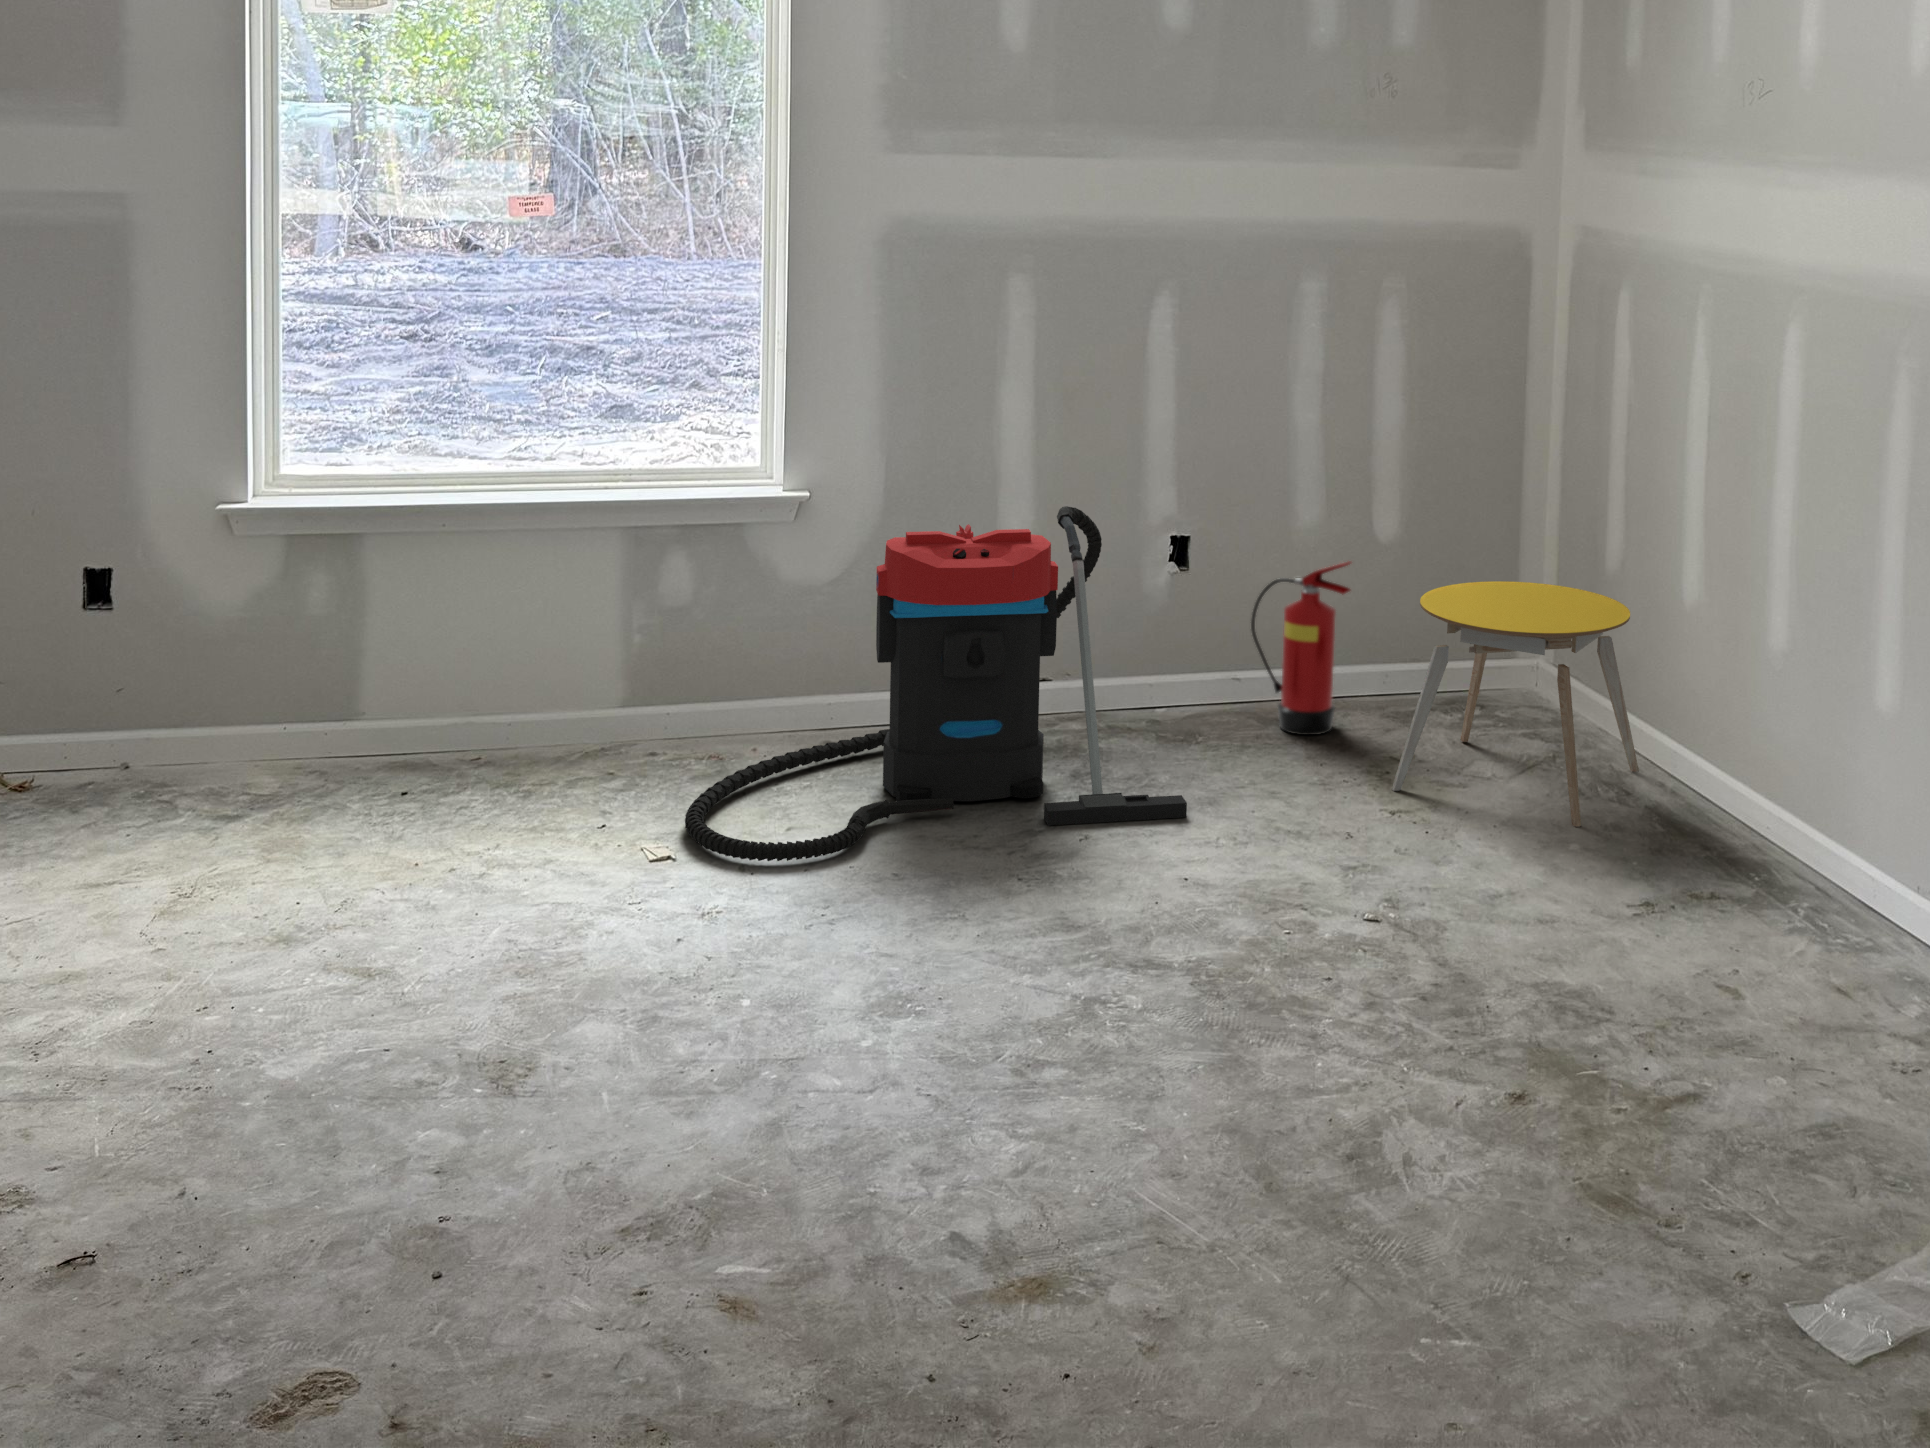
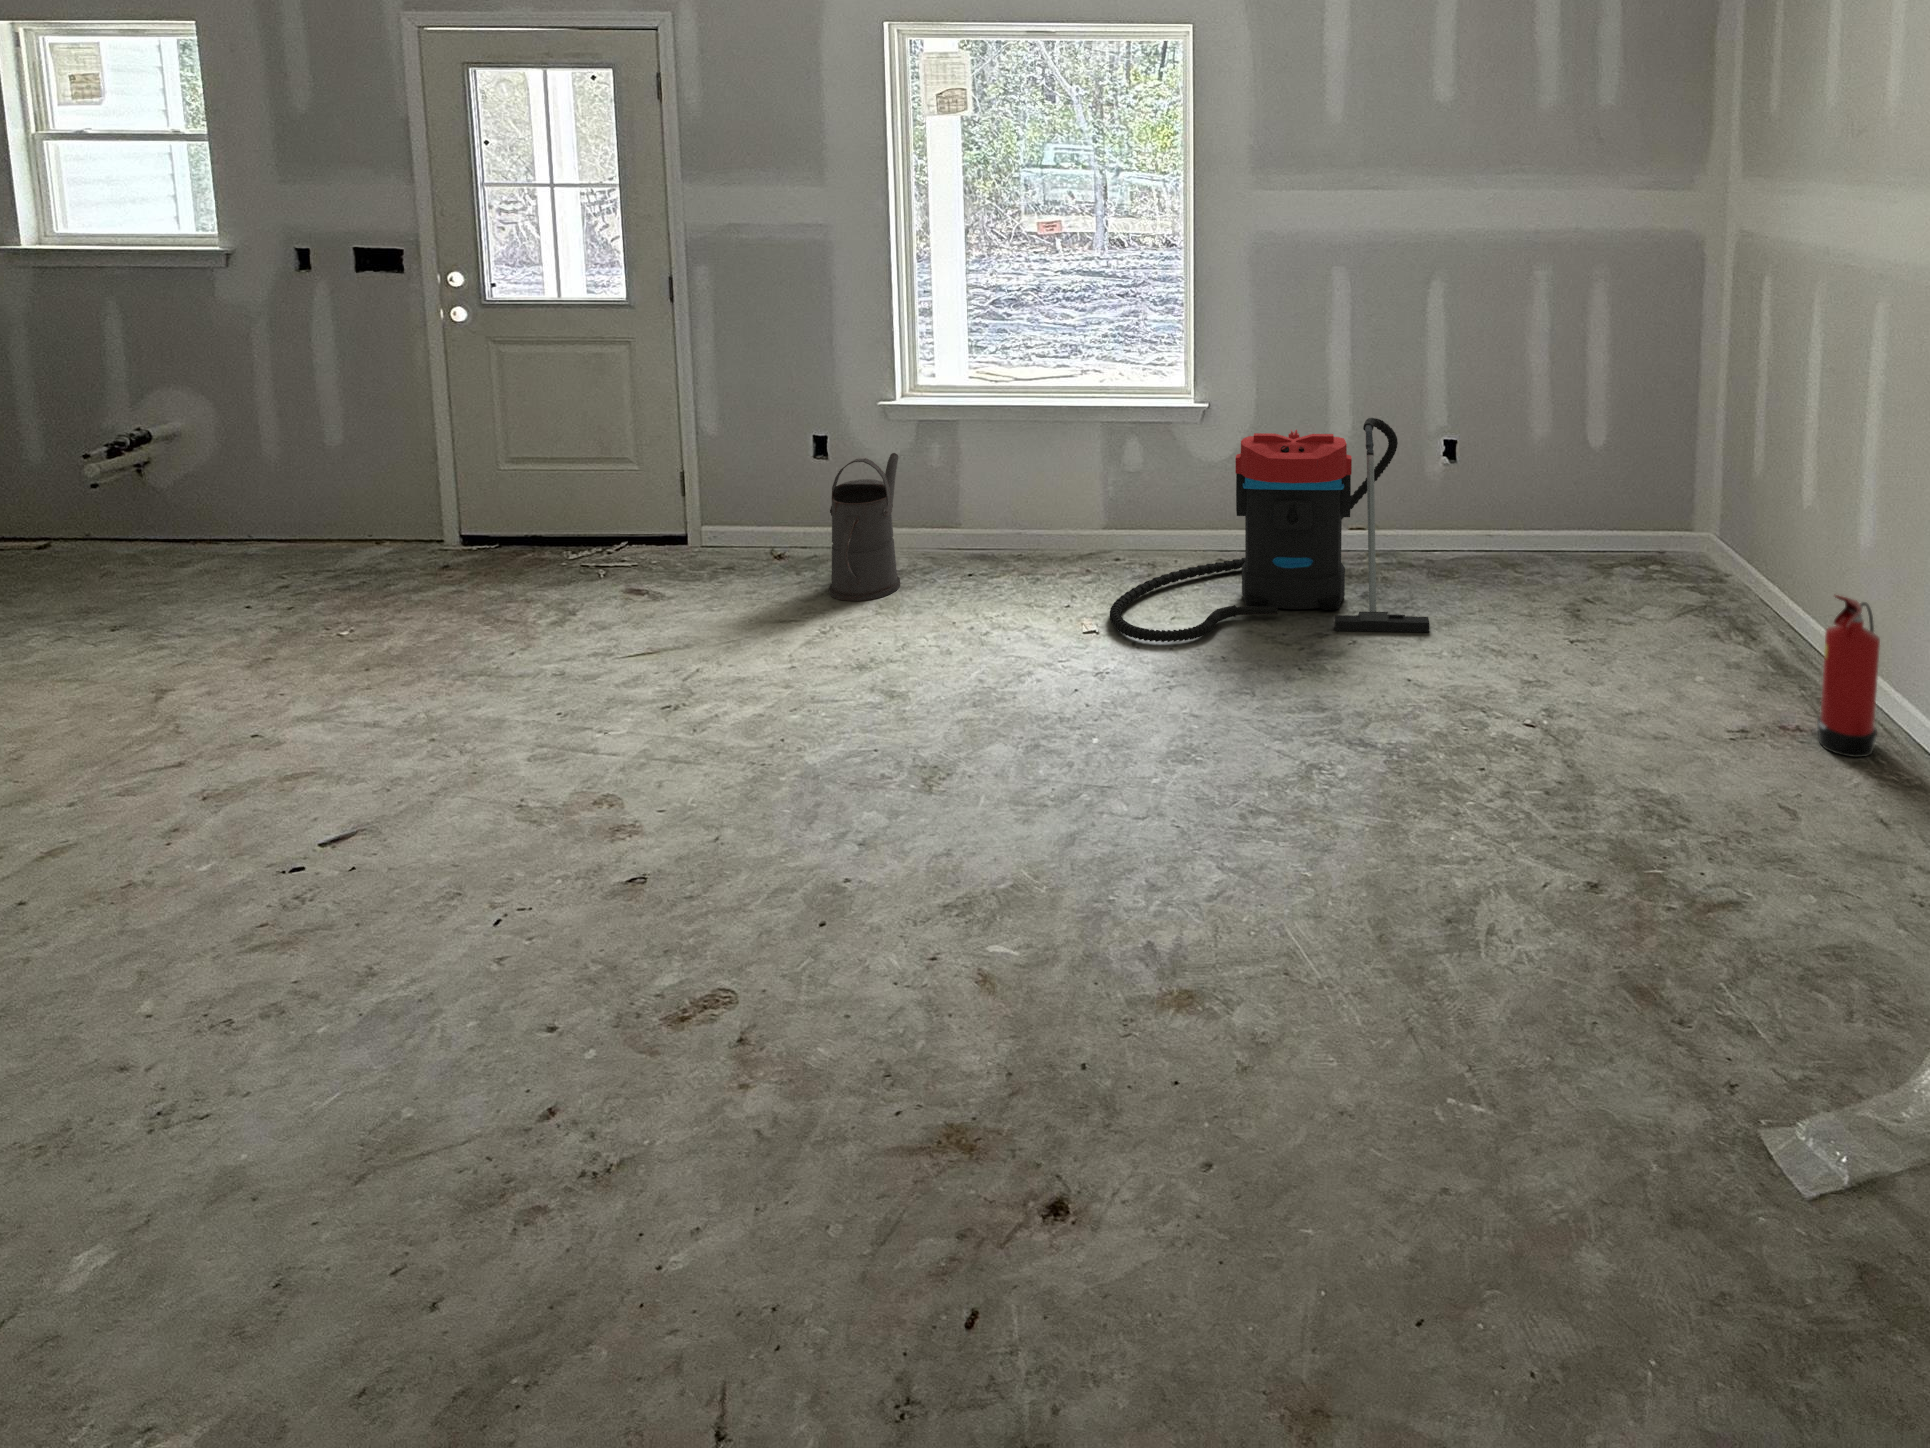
fire extinguisher: present [1251,562,1351,735] -> present [1817,595,1880,757]
stool: present [1392,581,1639,827] -> none [1580,481,1770,664]
watering can: none [157,591,288,843] -> present [829,453,900,601]

